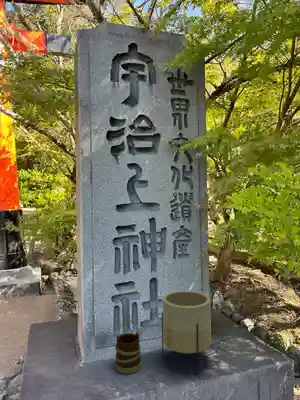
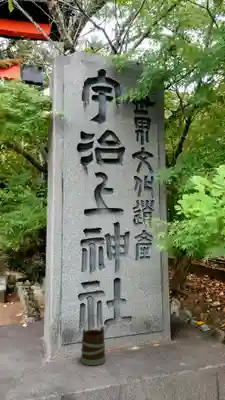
planter: present [162,291,211,374] -> none [125,292,171,366]

